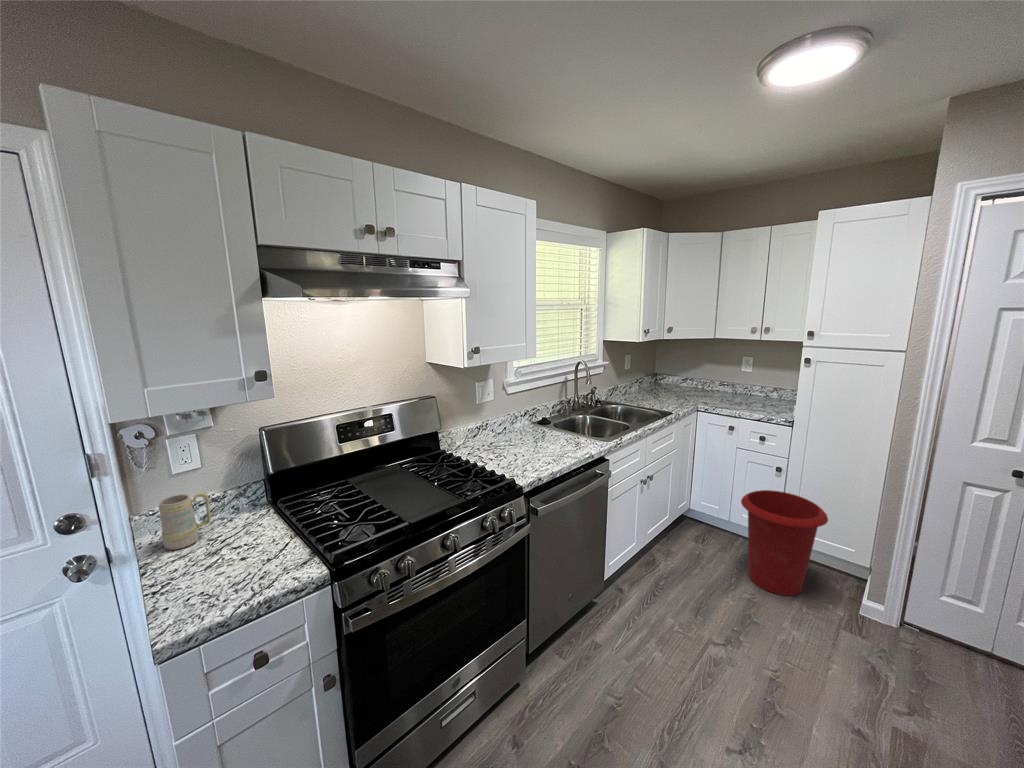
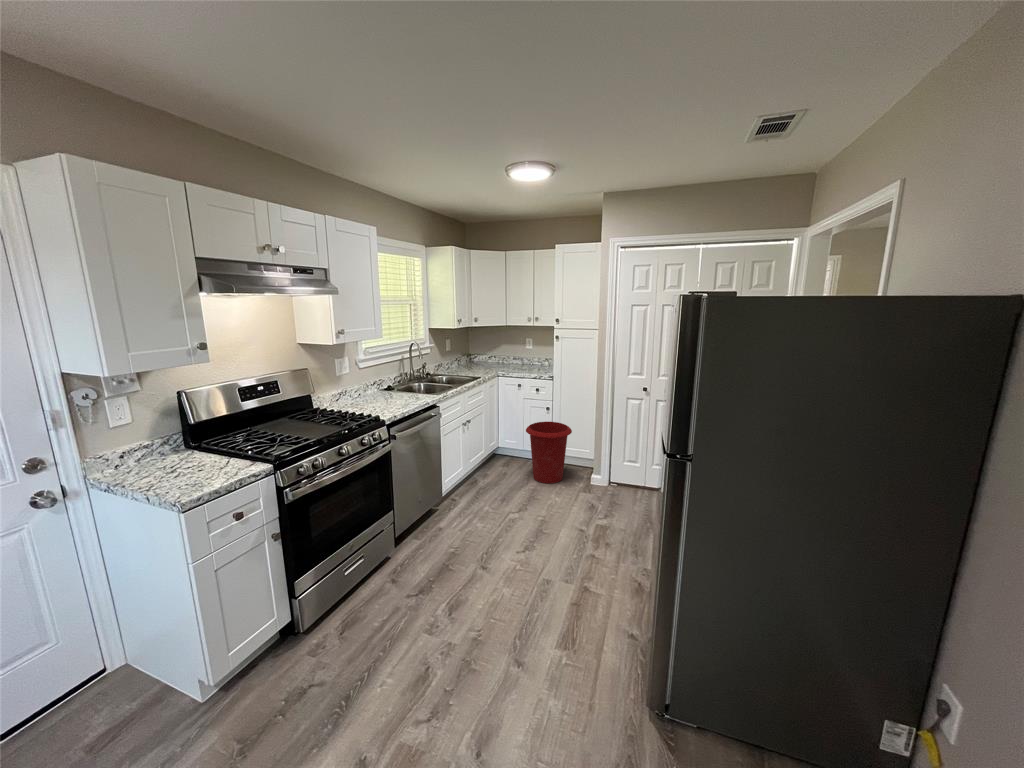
mug: present [159,492,211,550] -> none [120,433,158,475]

